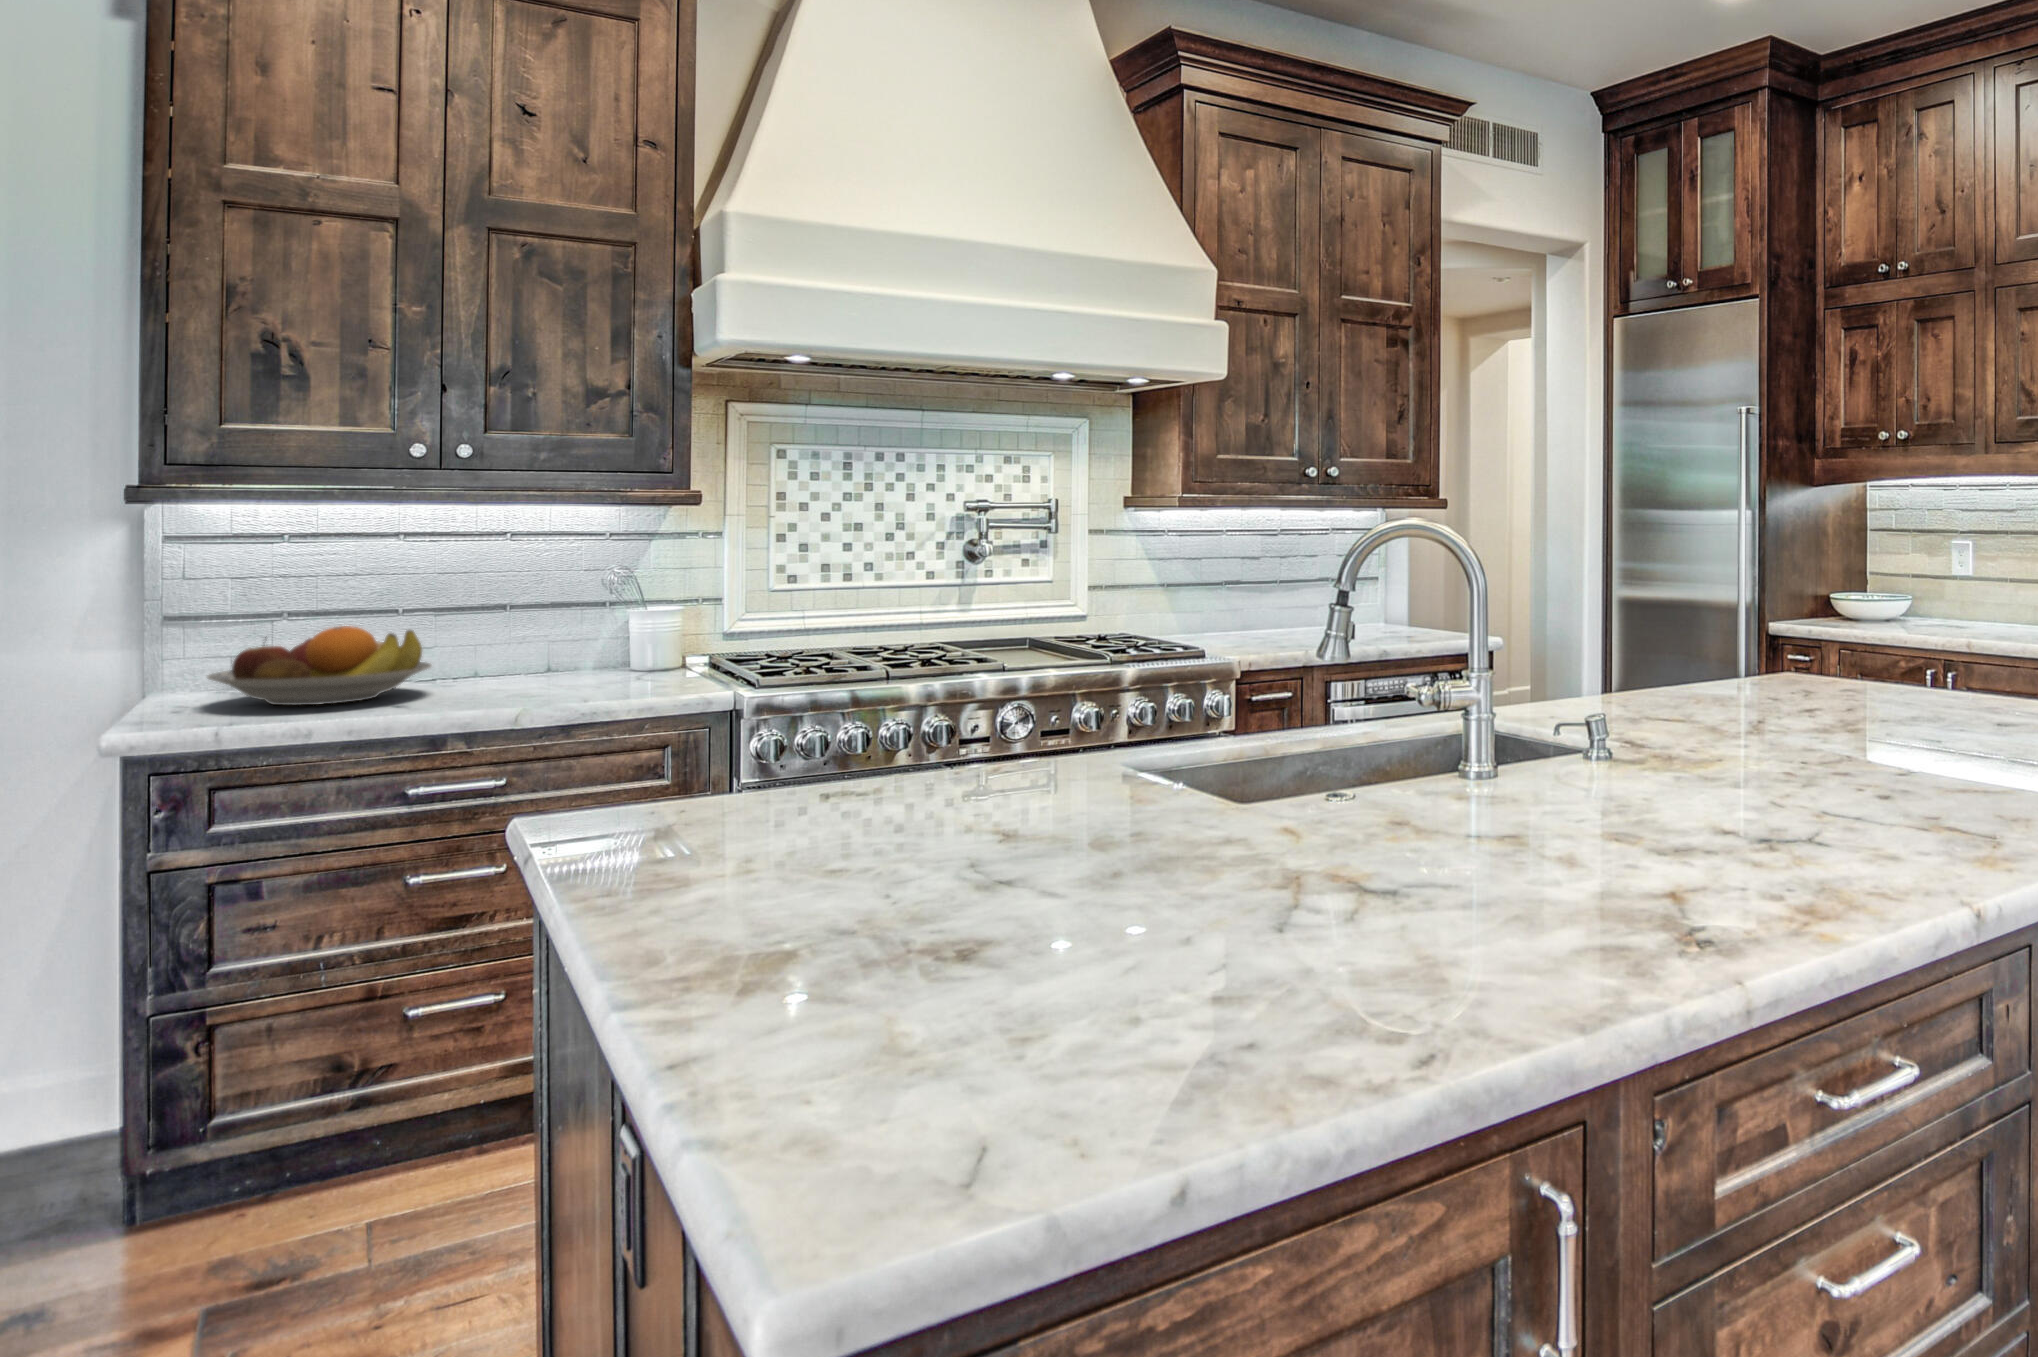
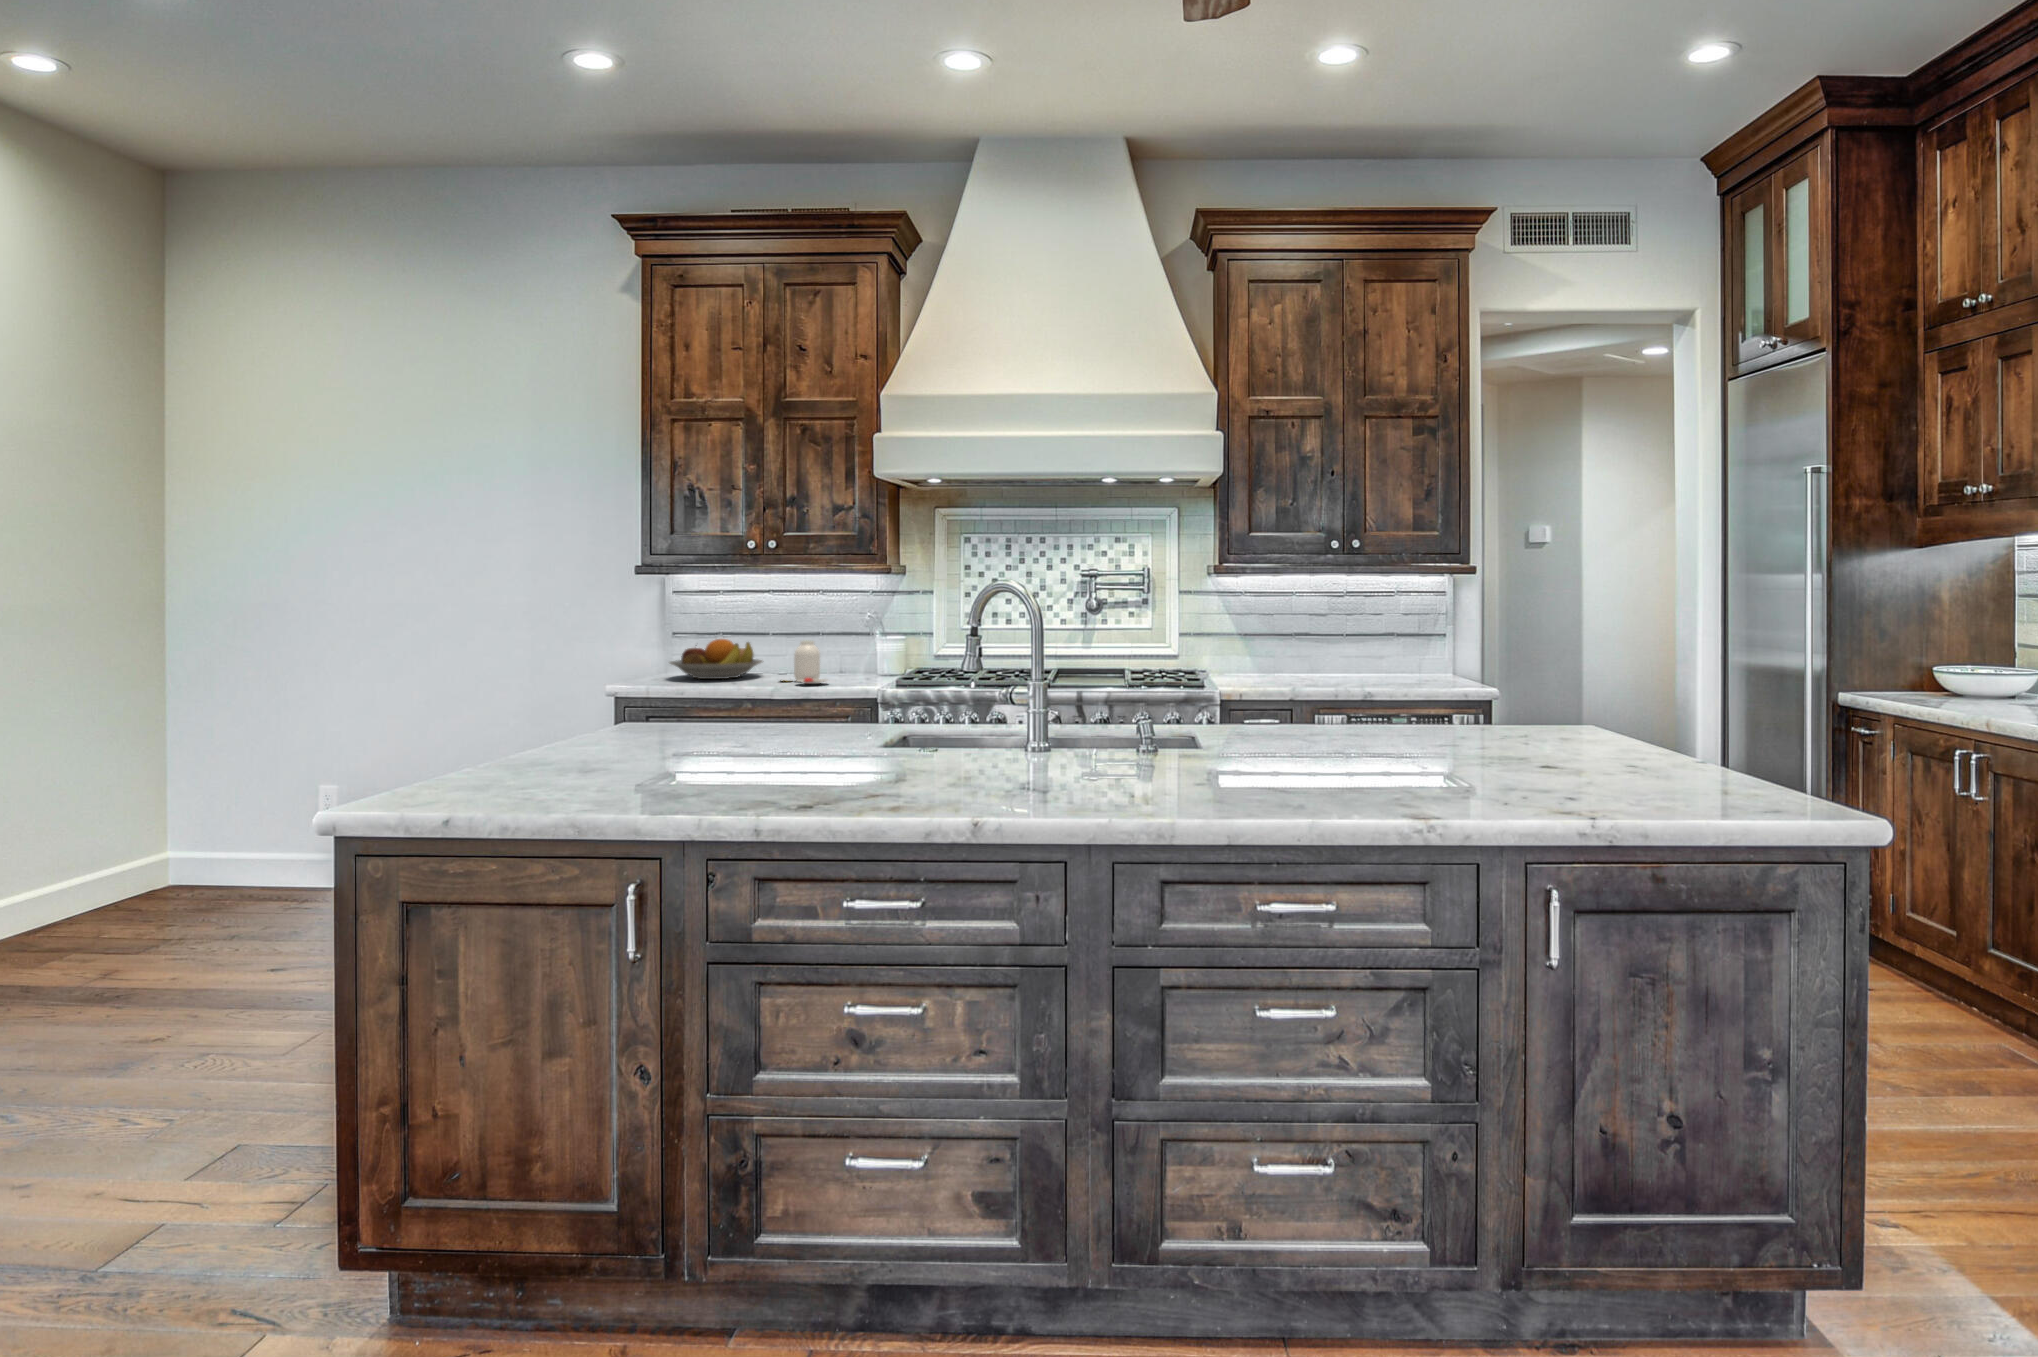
jar: none [496,622,624,698] -> present [794,641,828,684]

